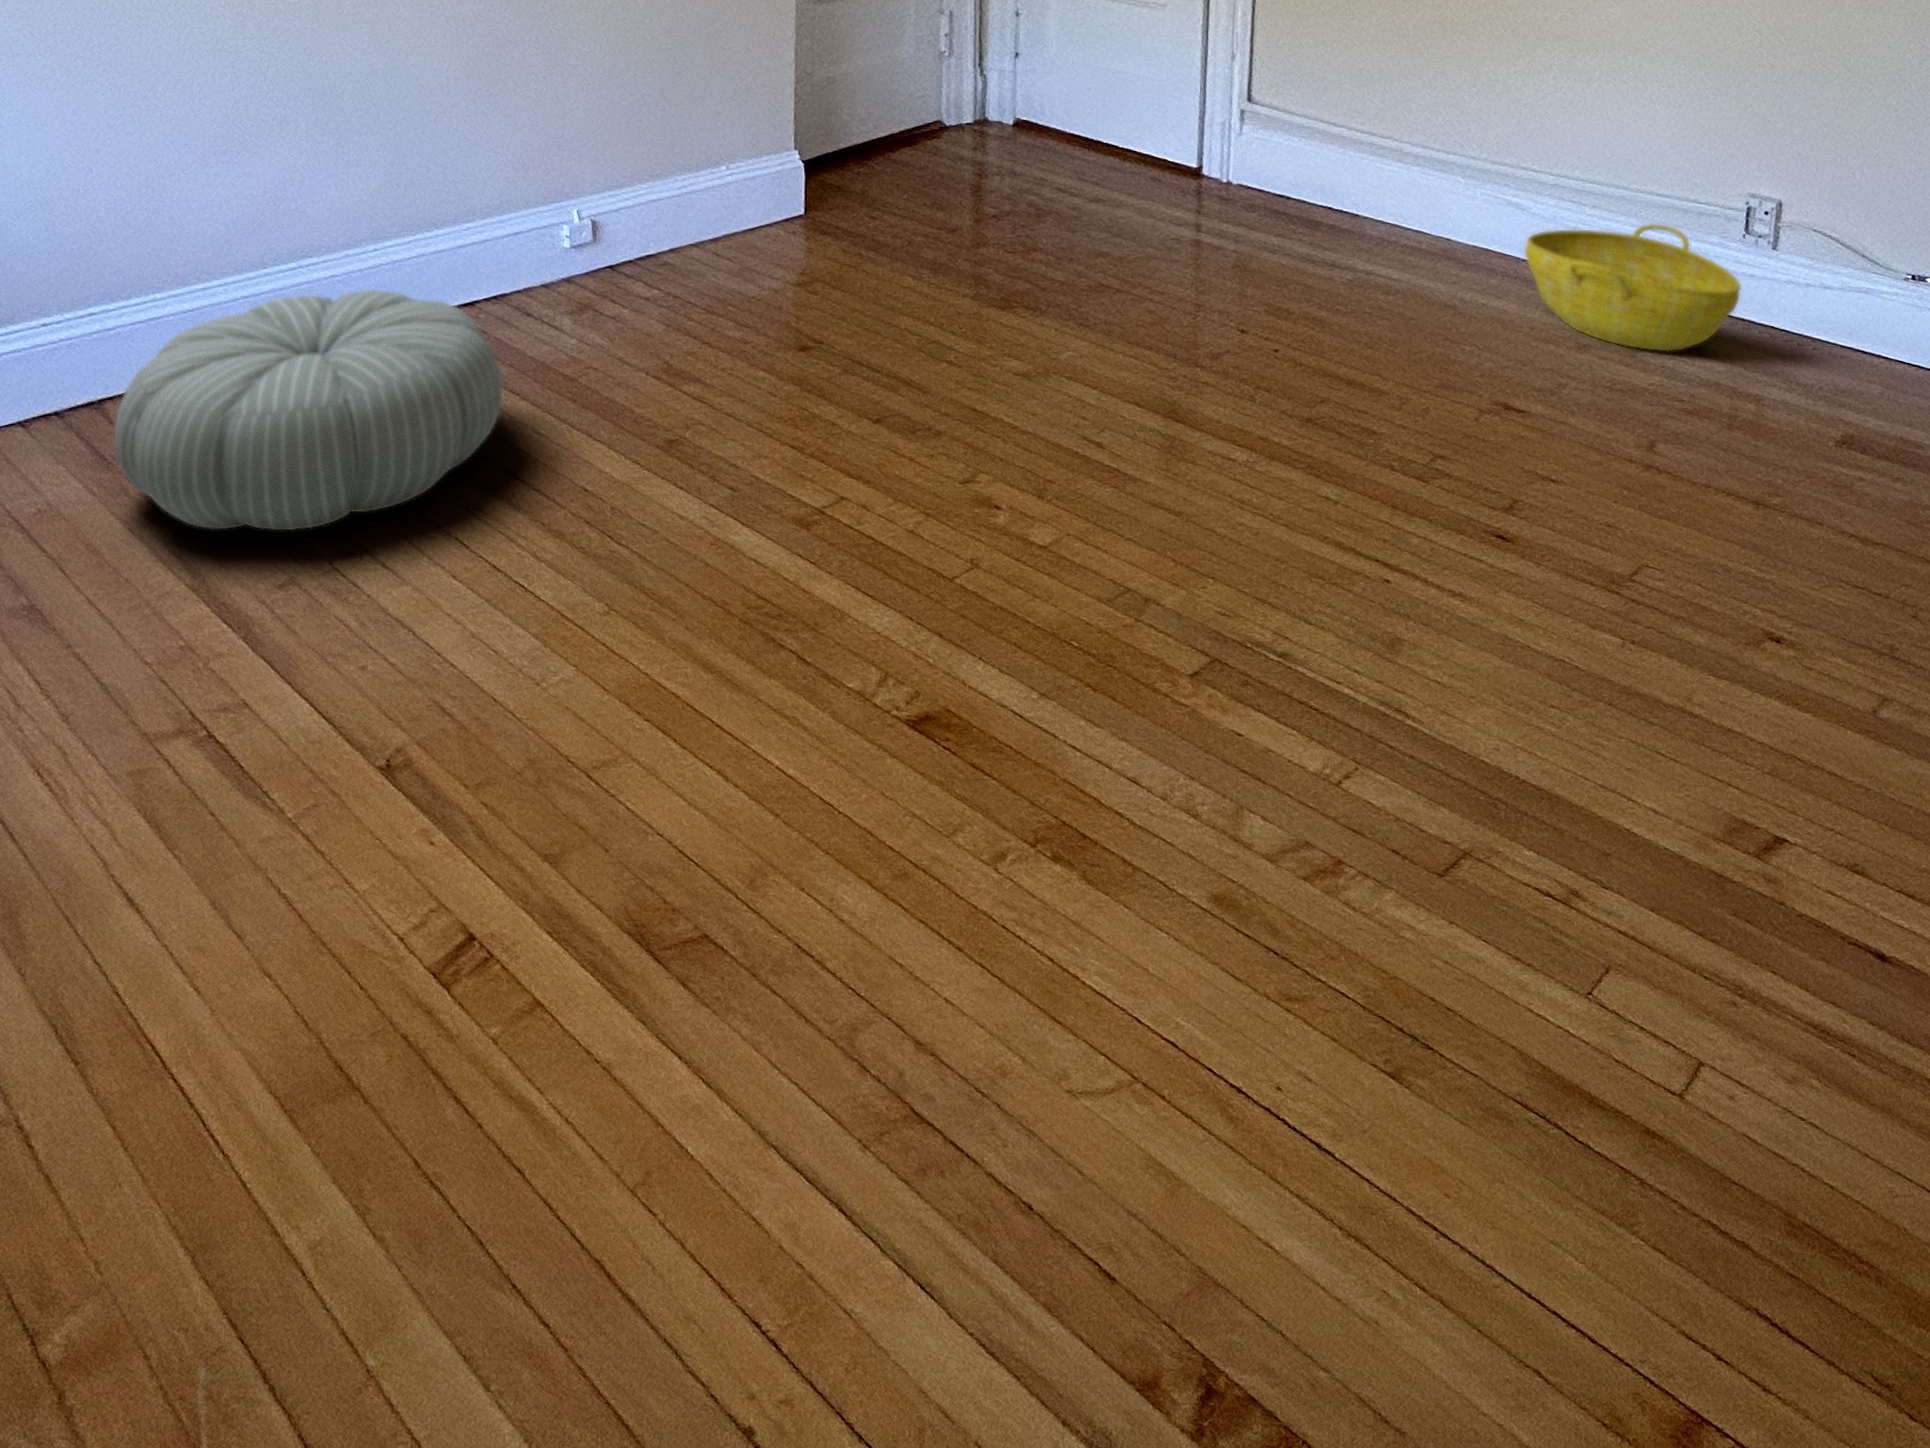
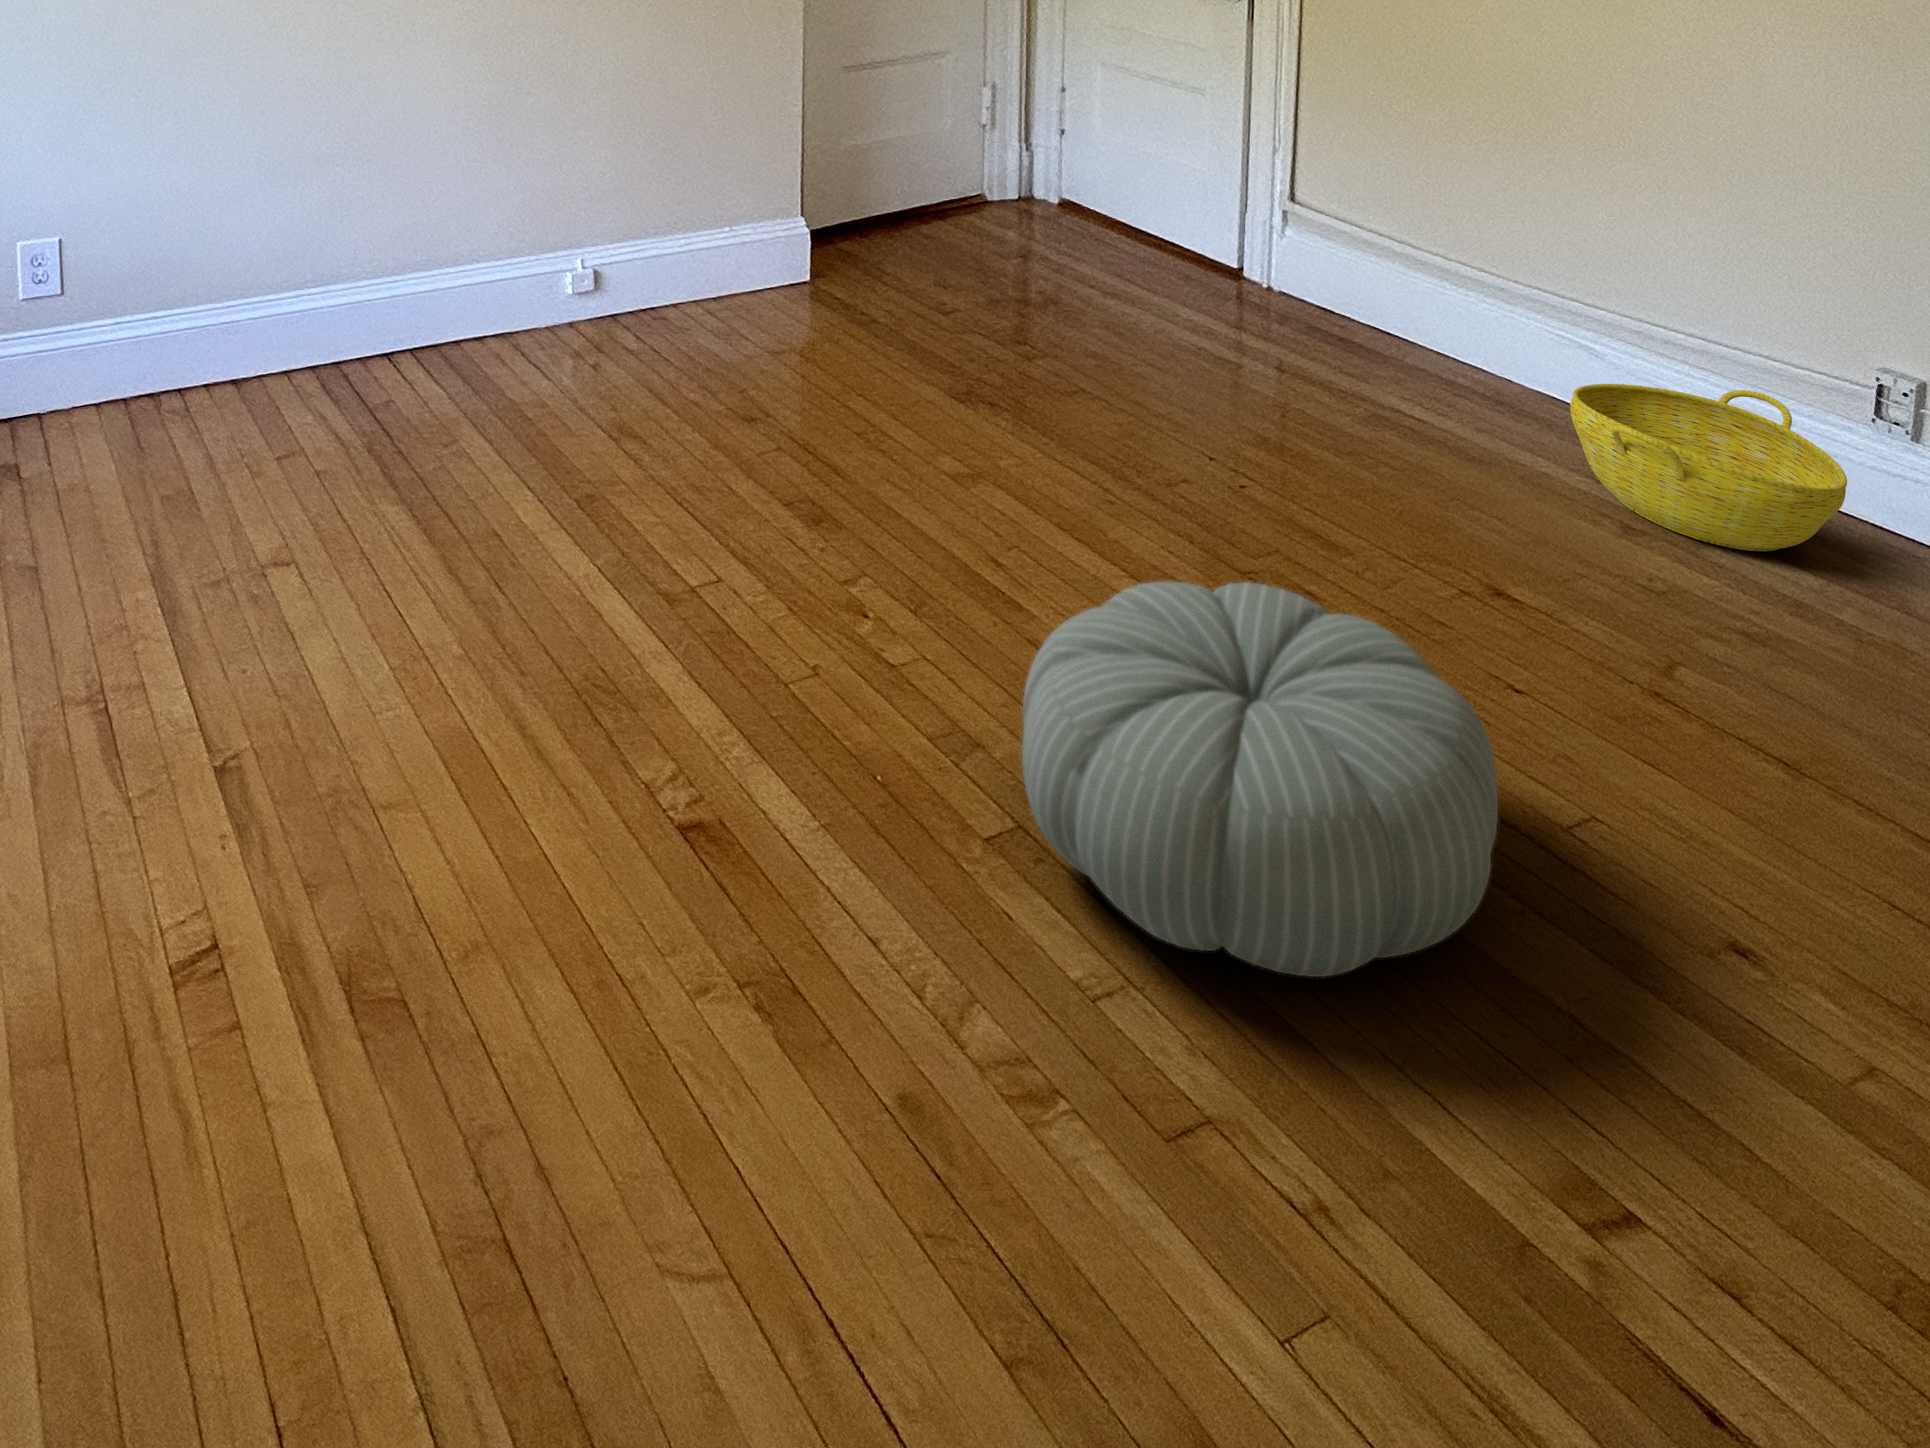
pouf: present [115,290,502,530] -> present [1022,581,1498,977]

